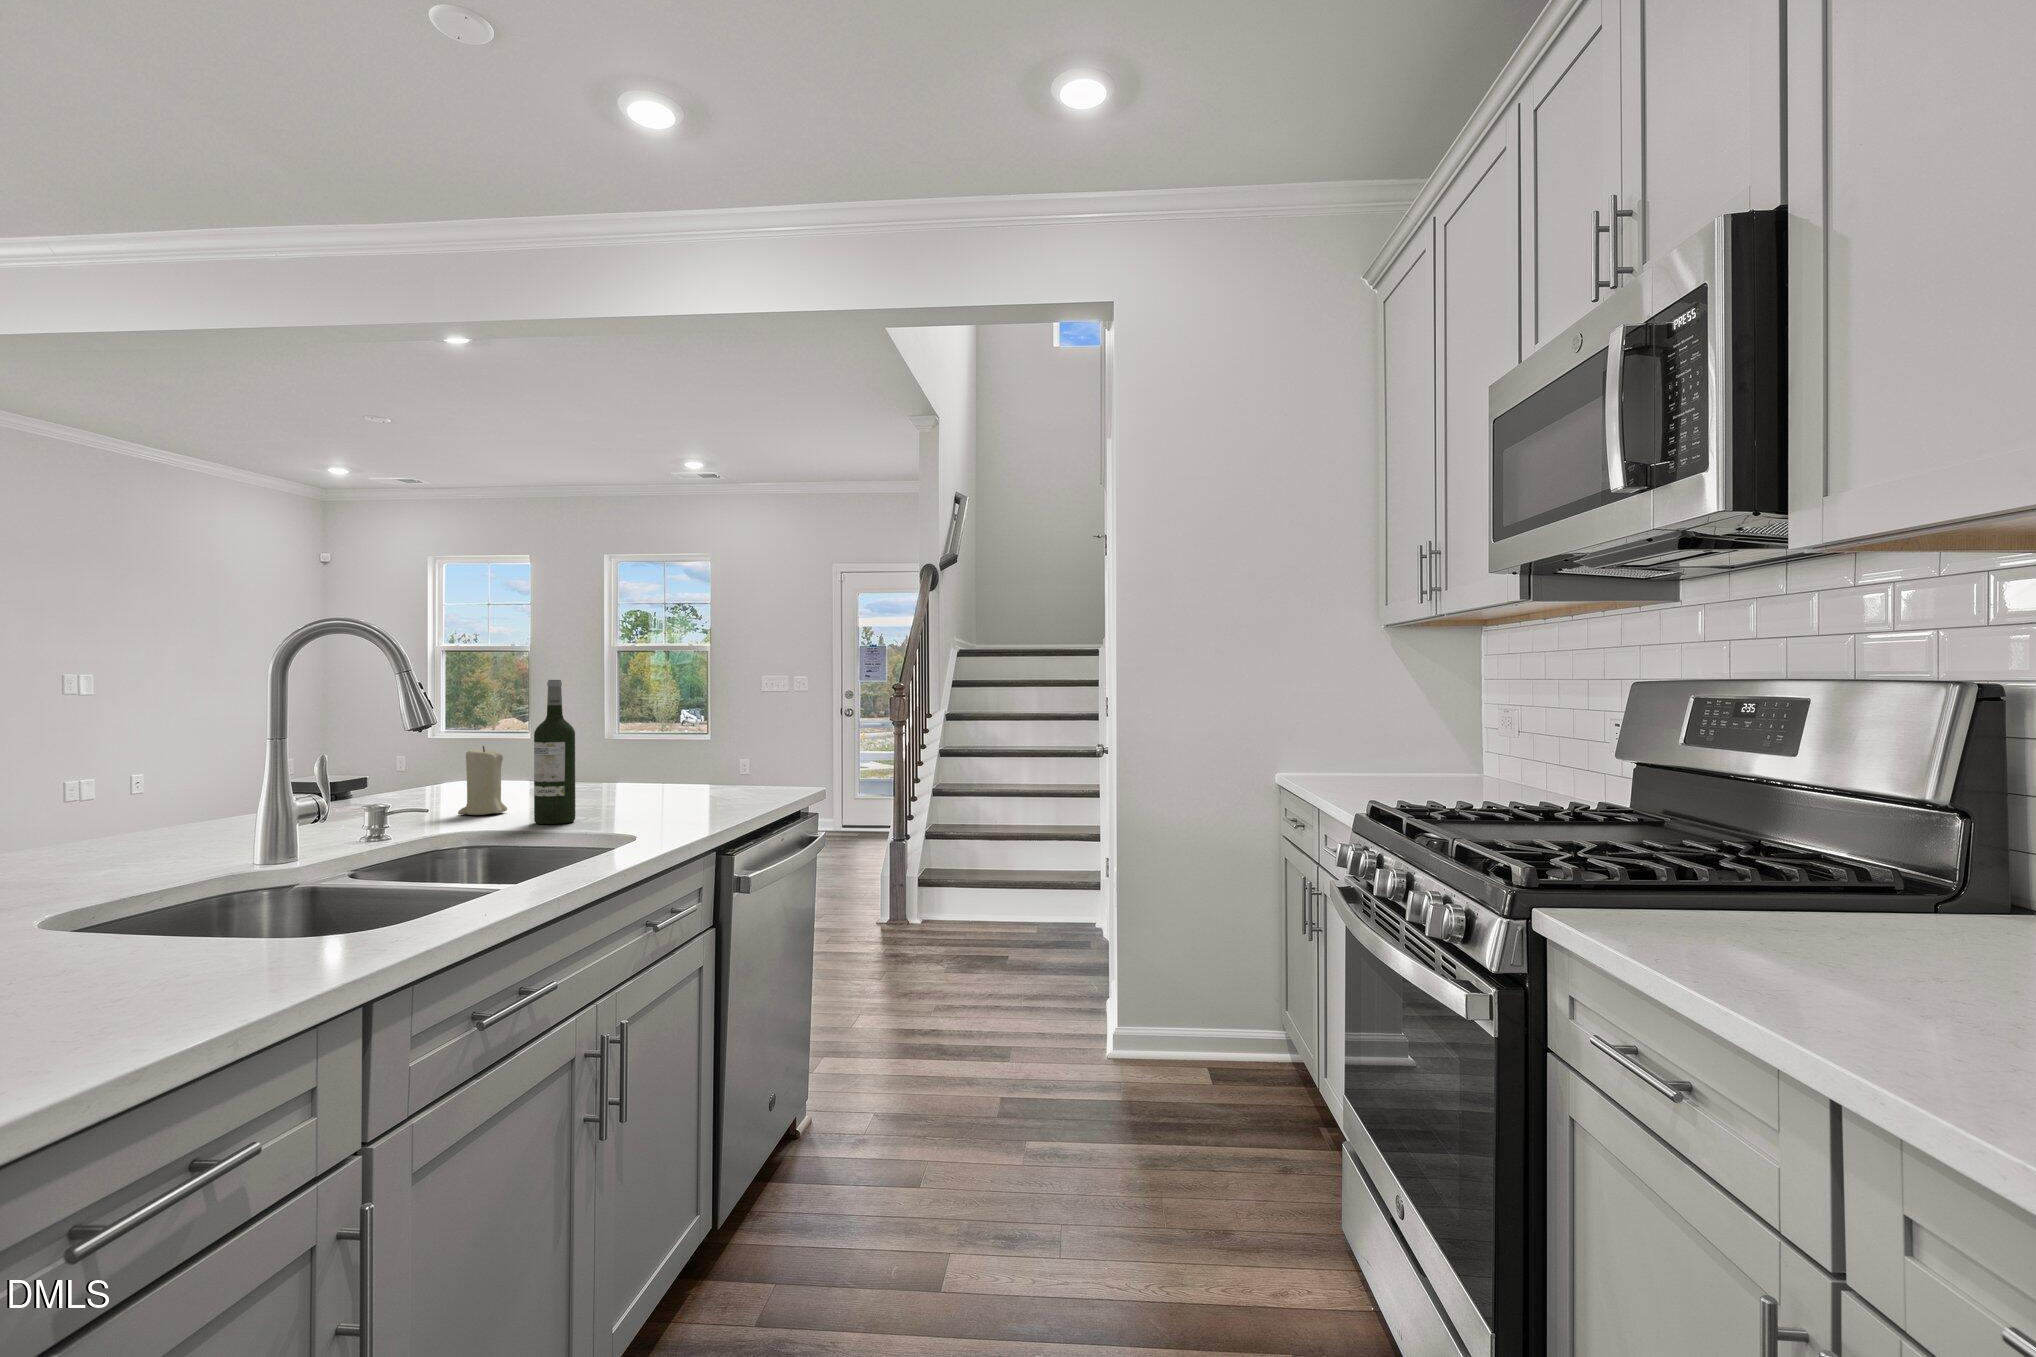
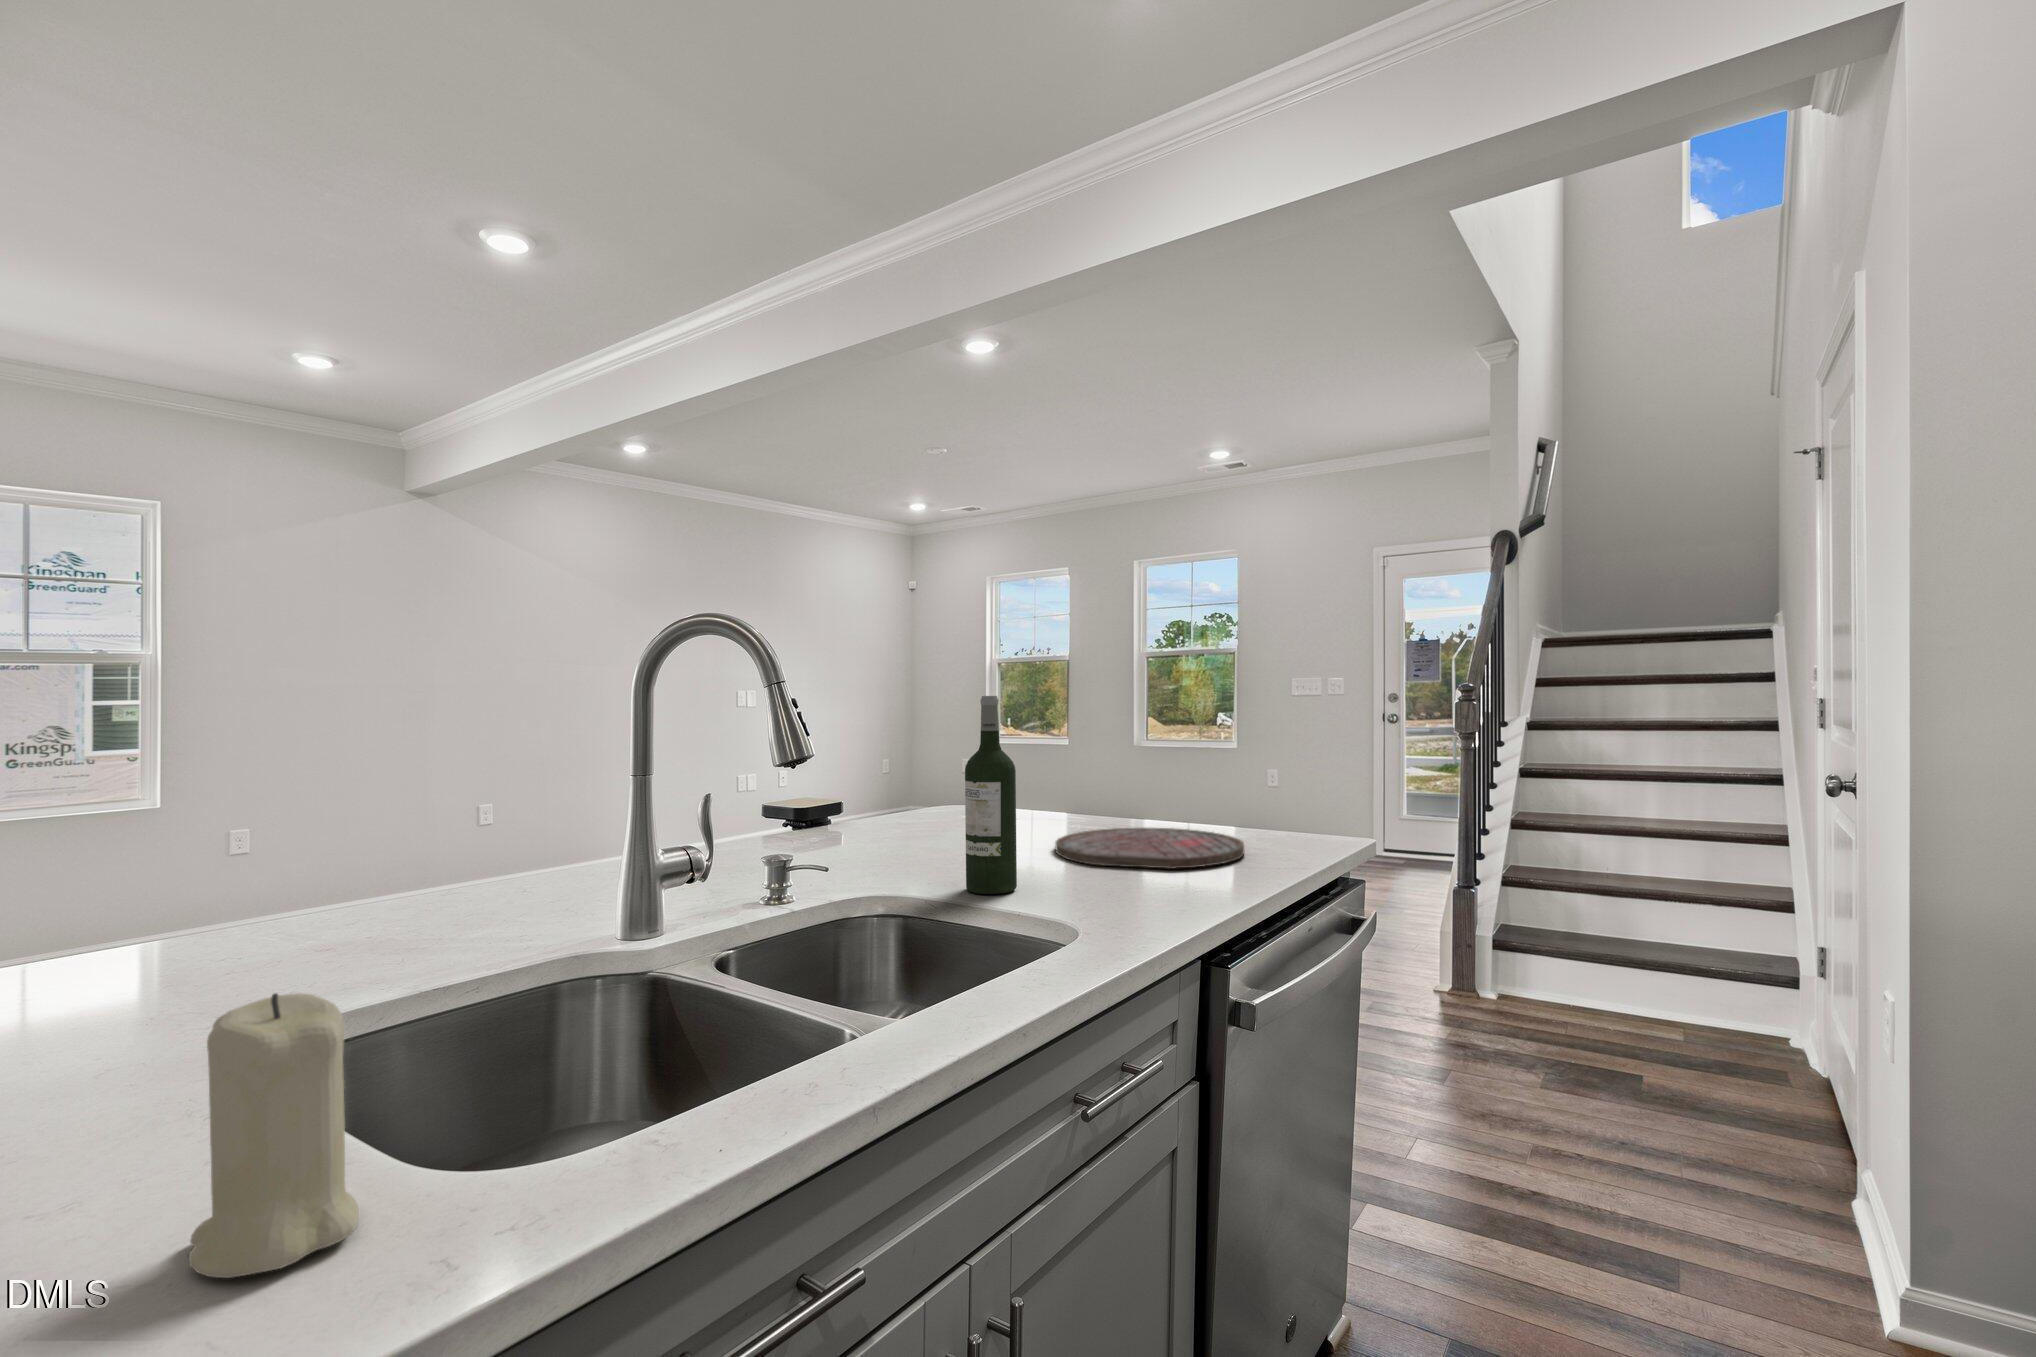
candle: present [458,746,507,815] -> present [189,993,359,1278]
cutting board: none [592,784,739,807] -> present [1055,828,1244,869]

